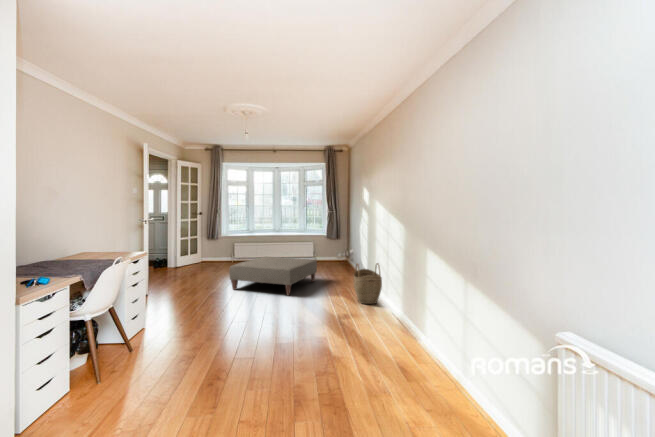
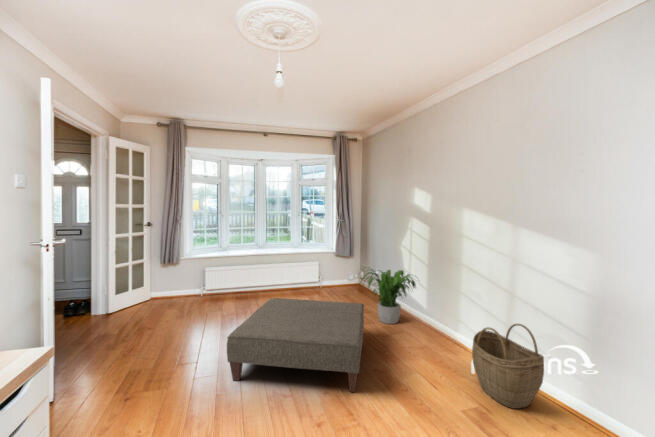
potted plant: none [325,241,361,278] -> present [362,270,416,324]

